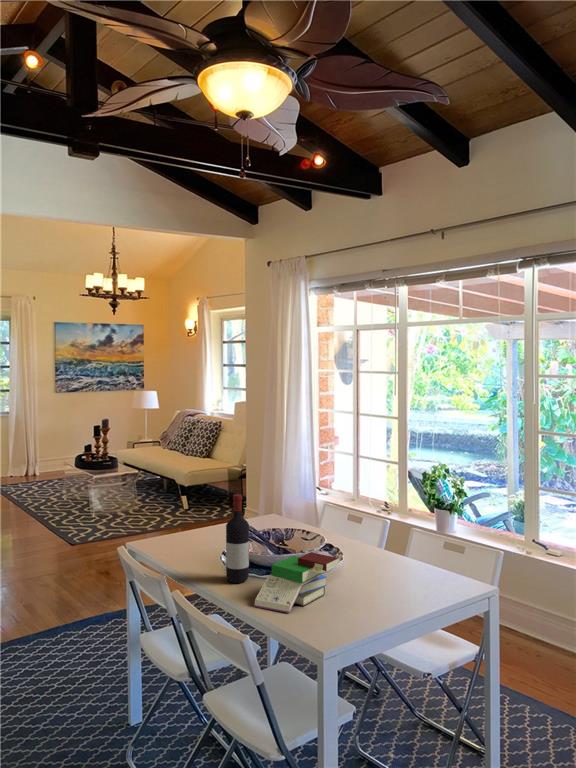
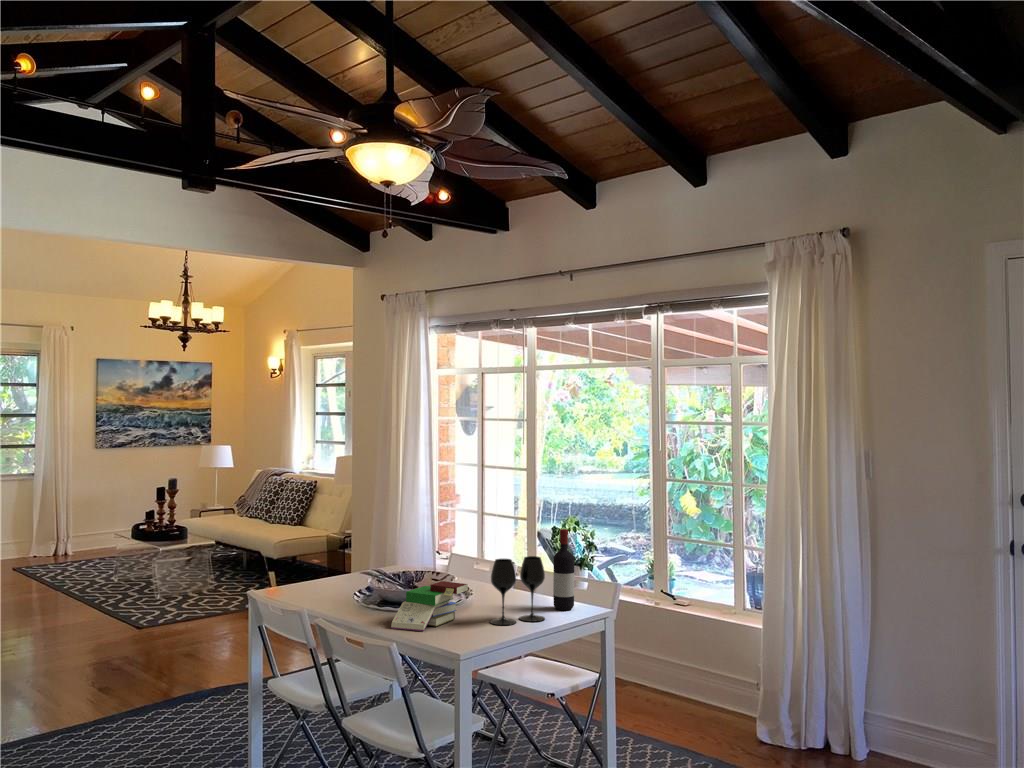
wine bottle: present [226,494,249,583] -> present [553,529,574,610]
wine glass: none [363,528,425,607] -> present [490,556,545,625]

